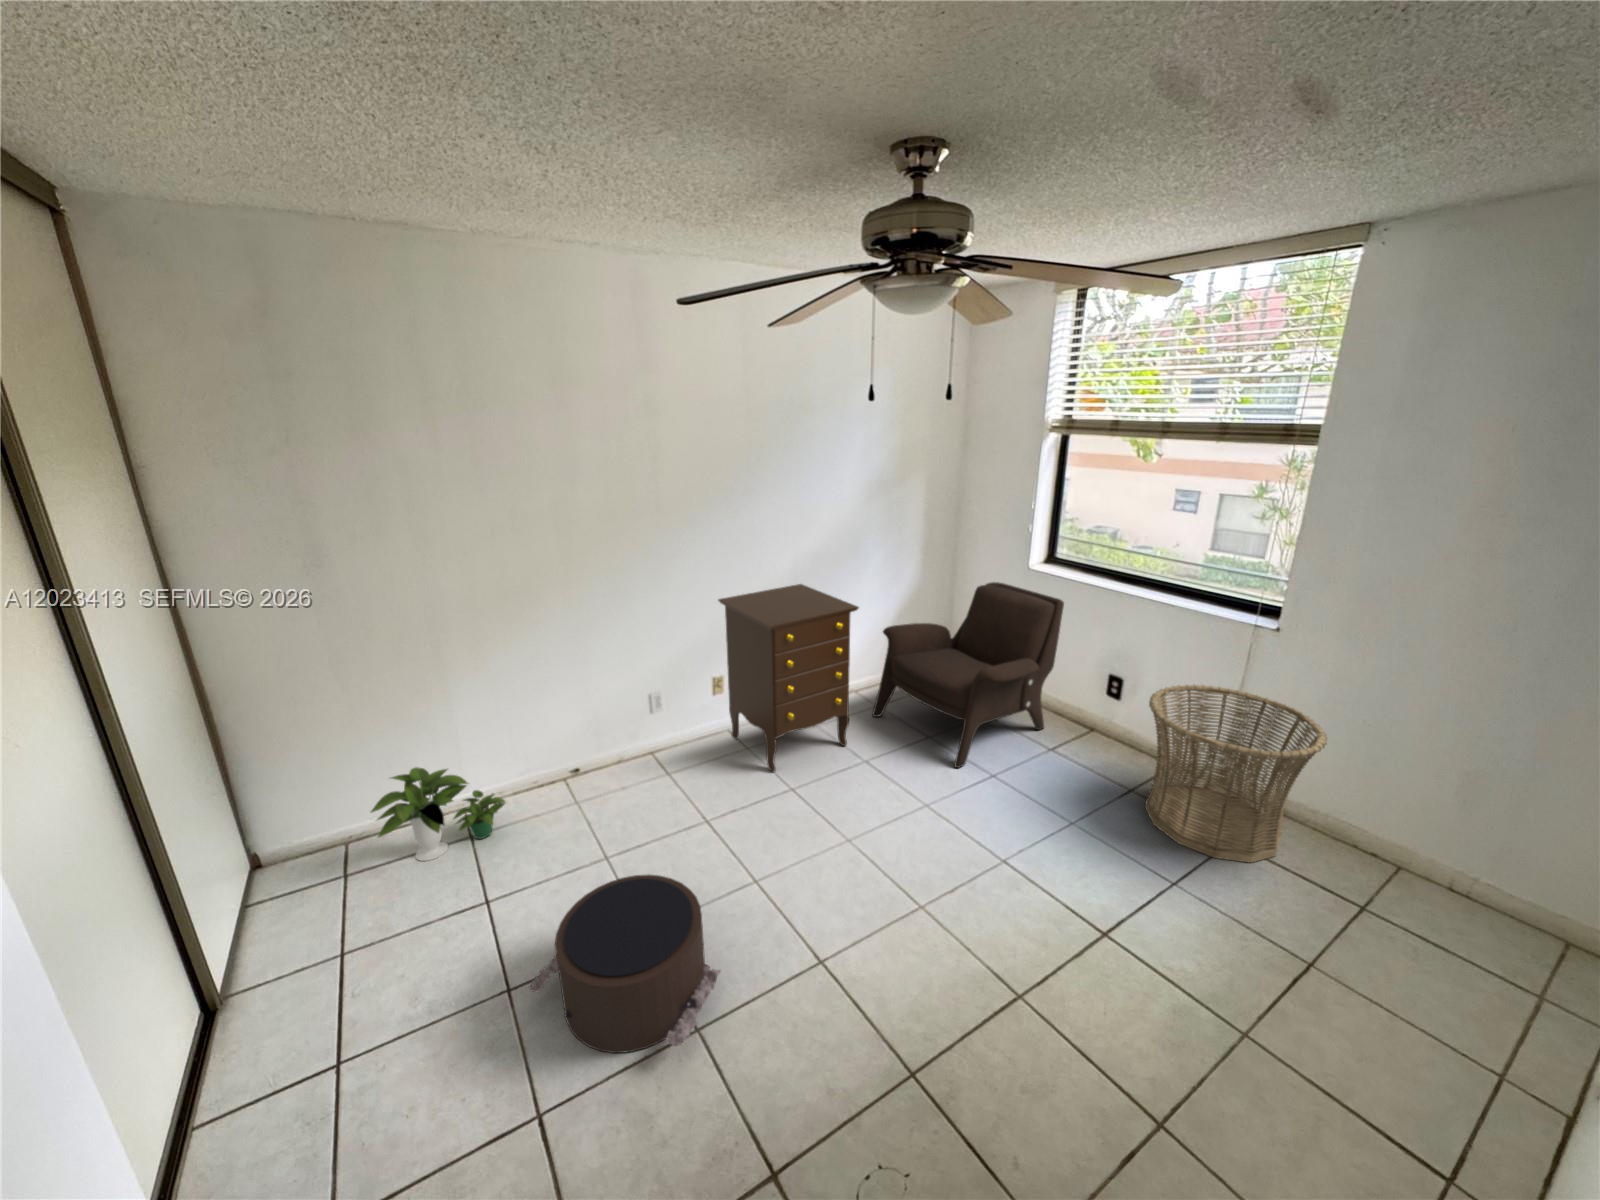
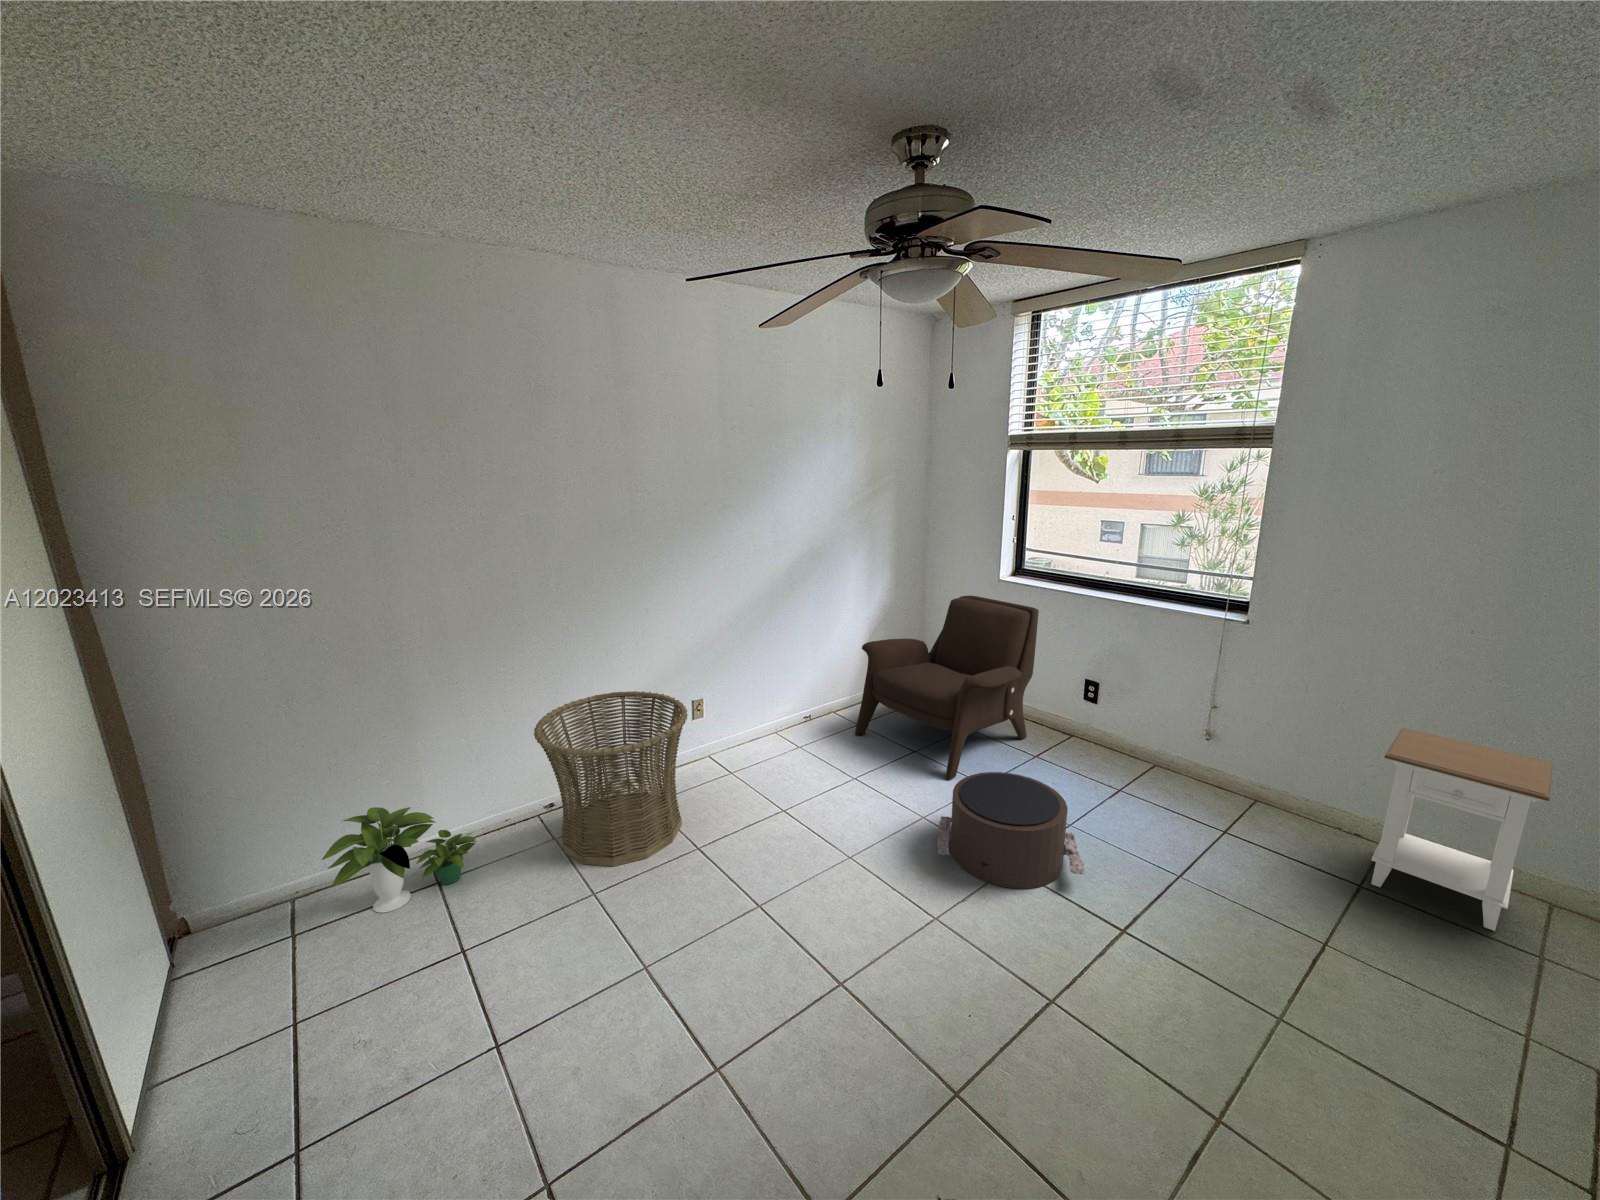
dresser: present [718,584,859,772] -> none [697,601,844,795]
basket: present [1145,685,1327,863] -> present [534,691,688,866]
nightstand: none [1375,752,1587,967] -> present [1371,728,1553,931]
pouf: present [528,875,721,1053] -> present [937,772,1085,889]

